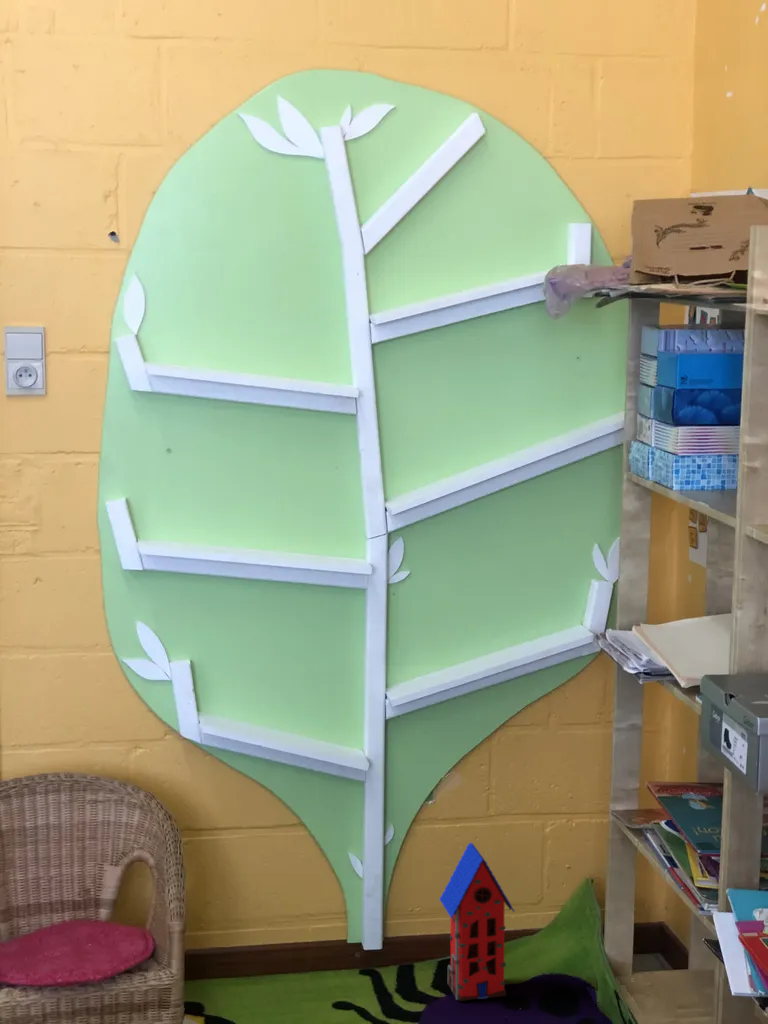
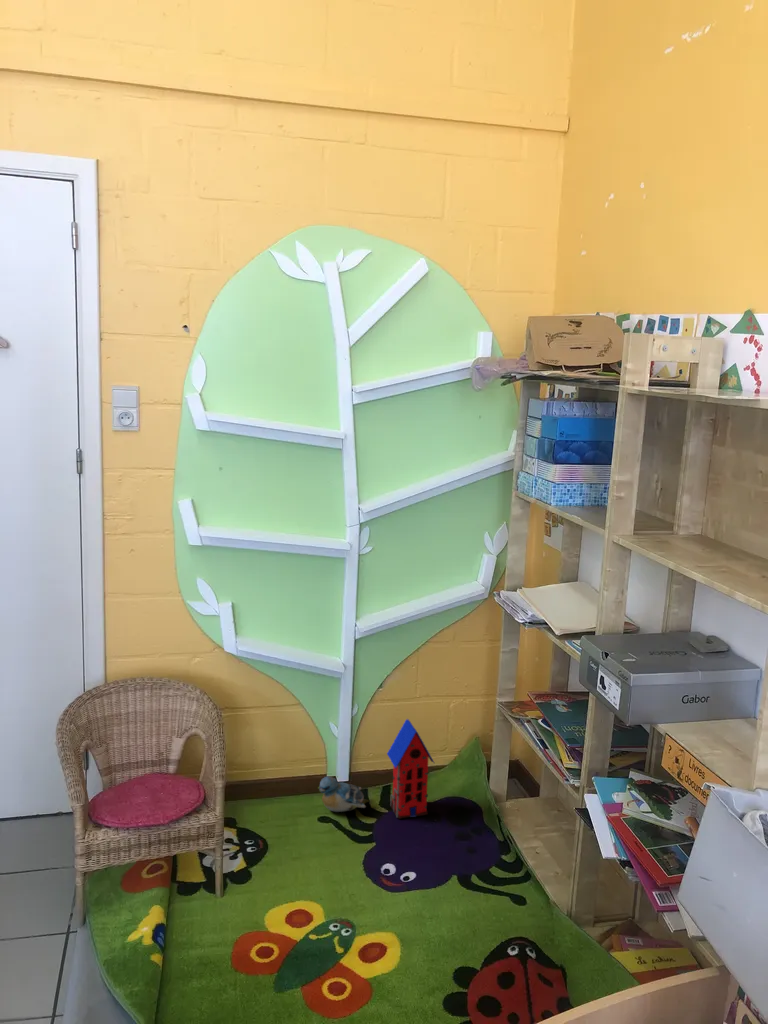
plush toy: none [330,935,414,992] -> present [318,777,369,812]

